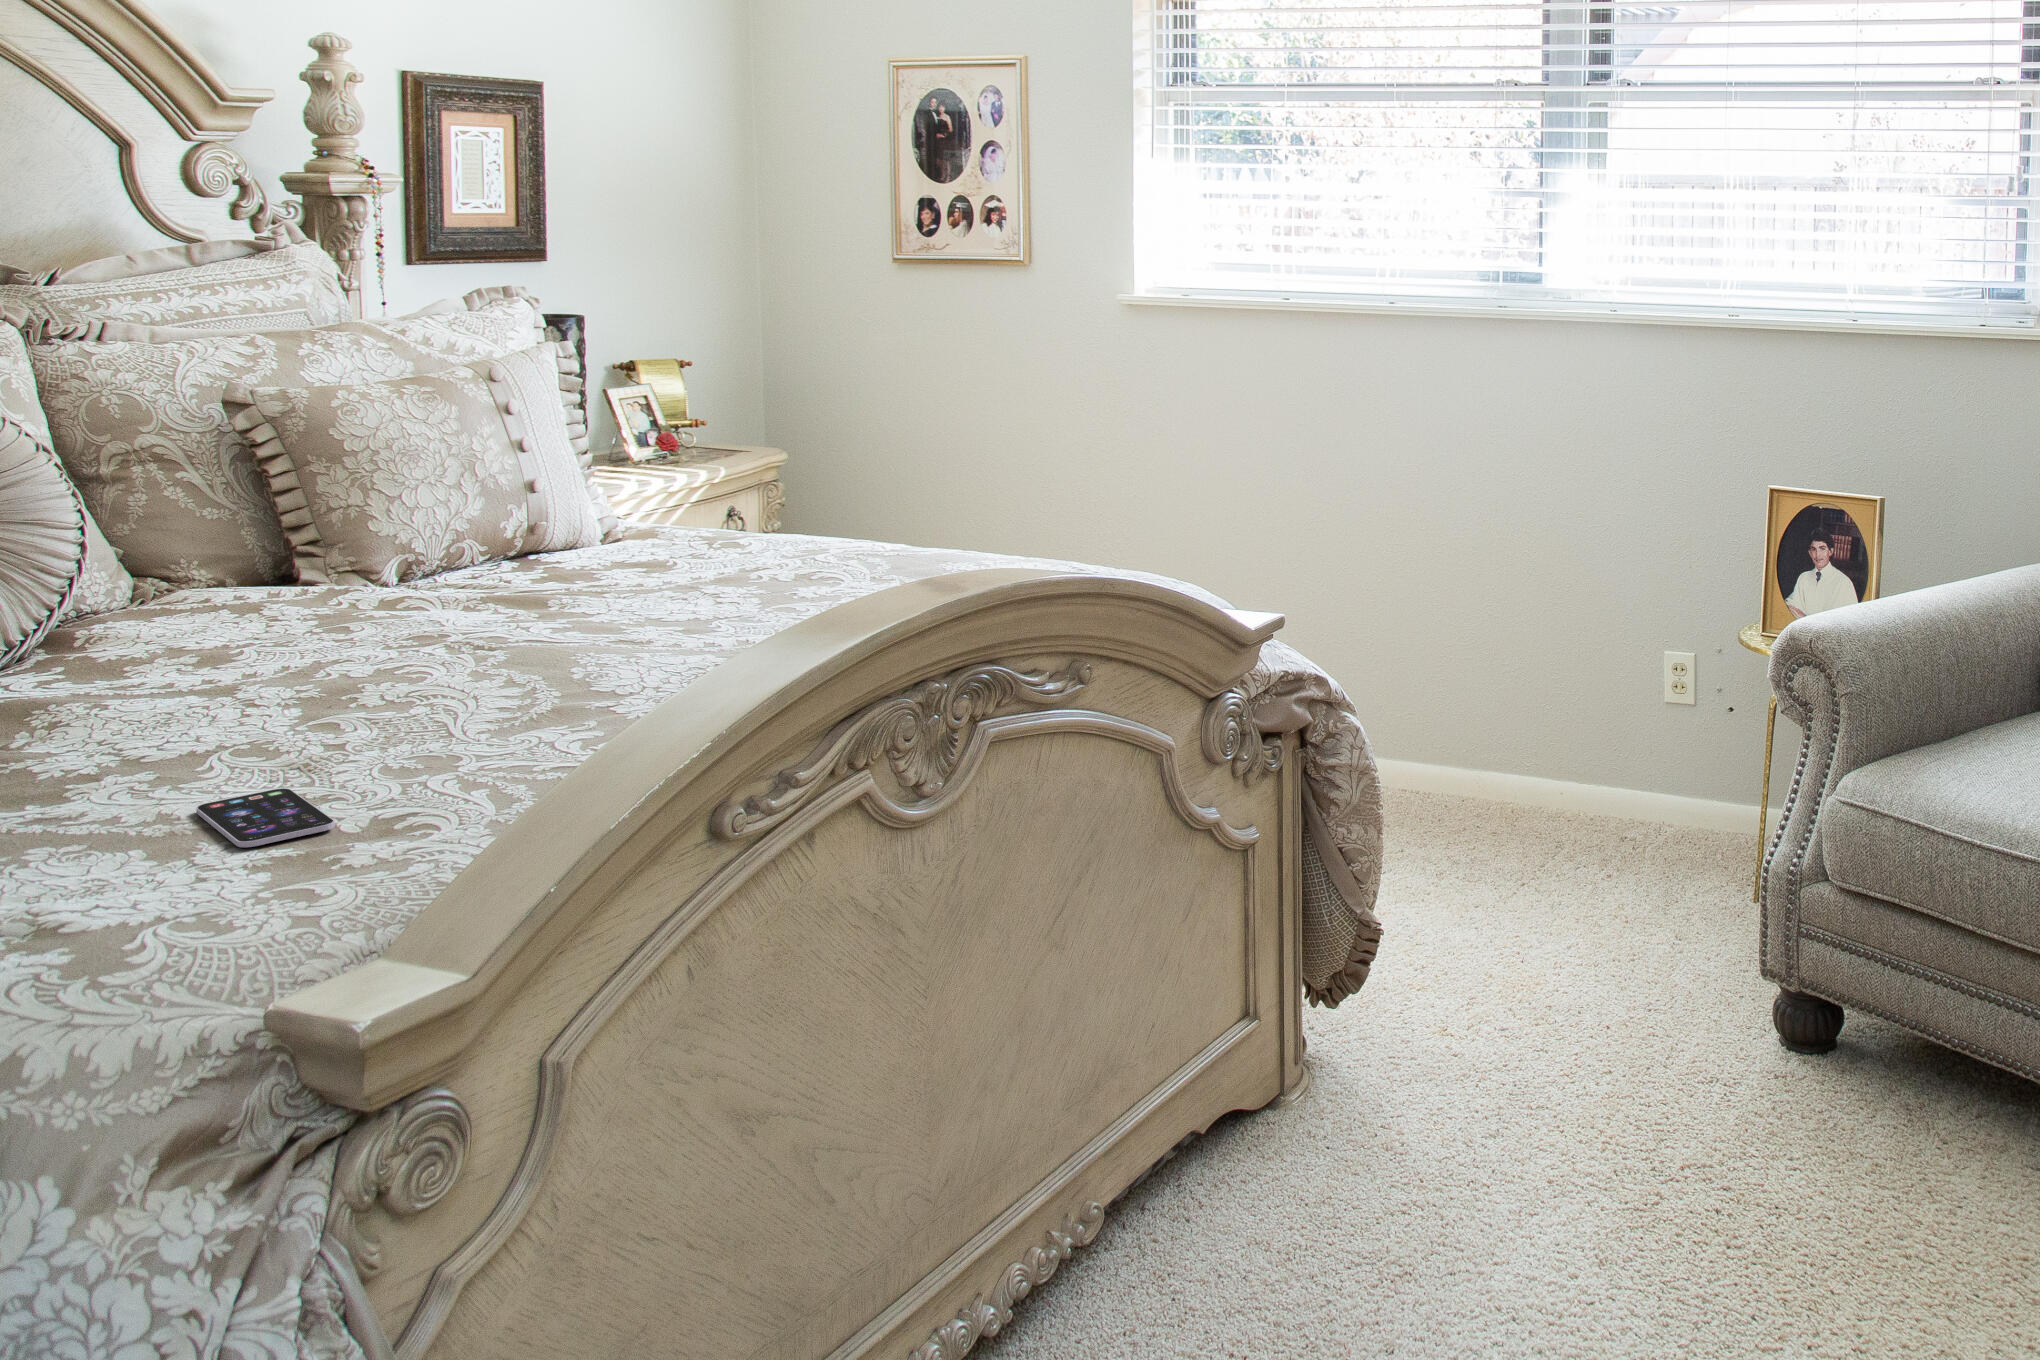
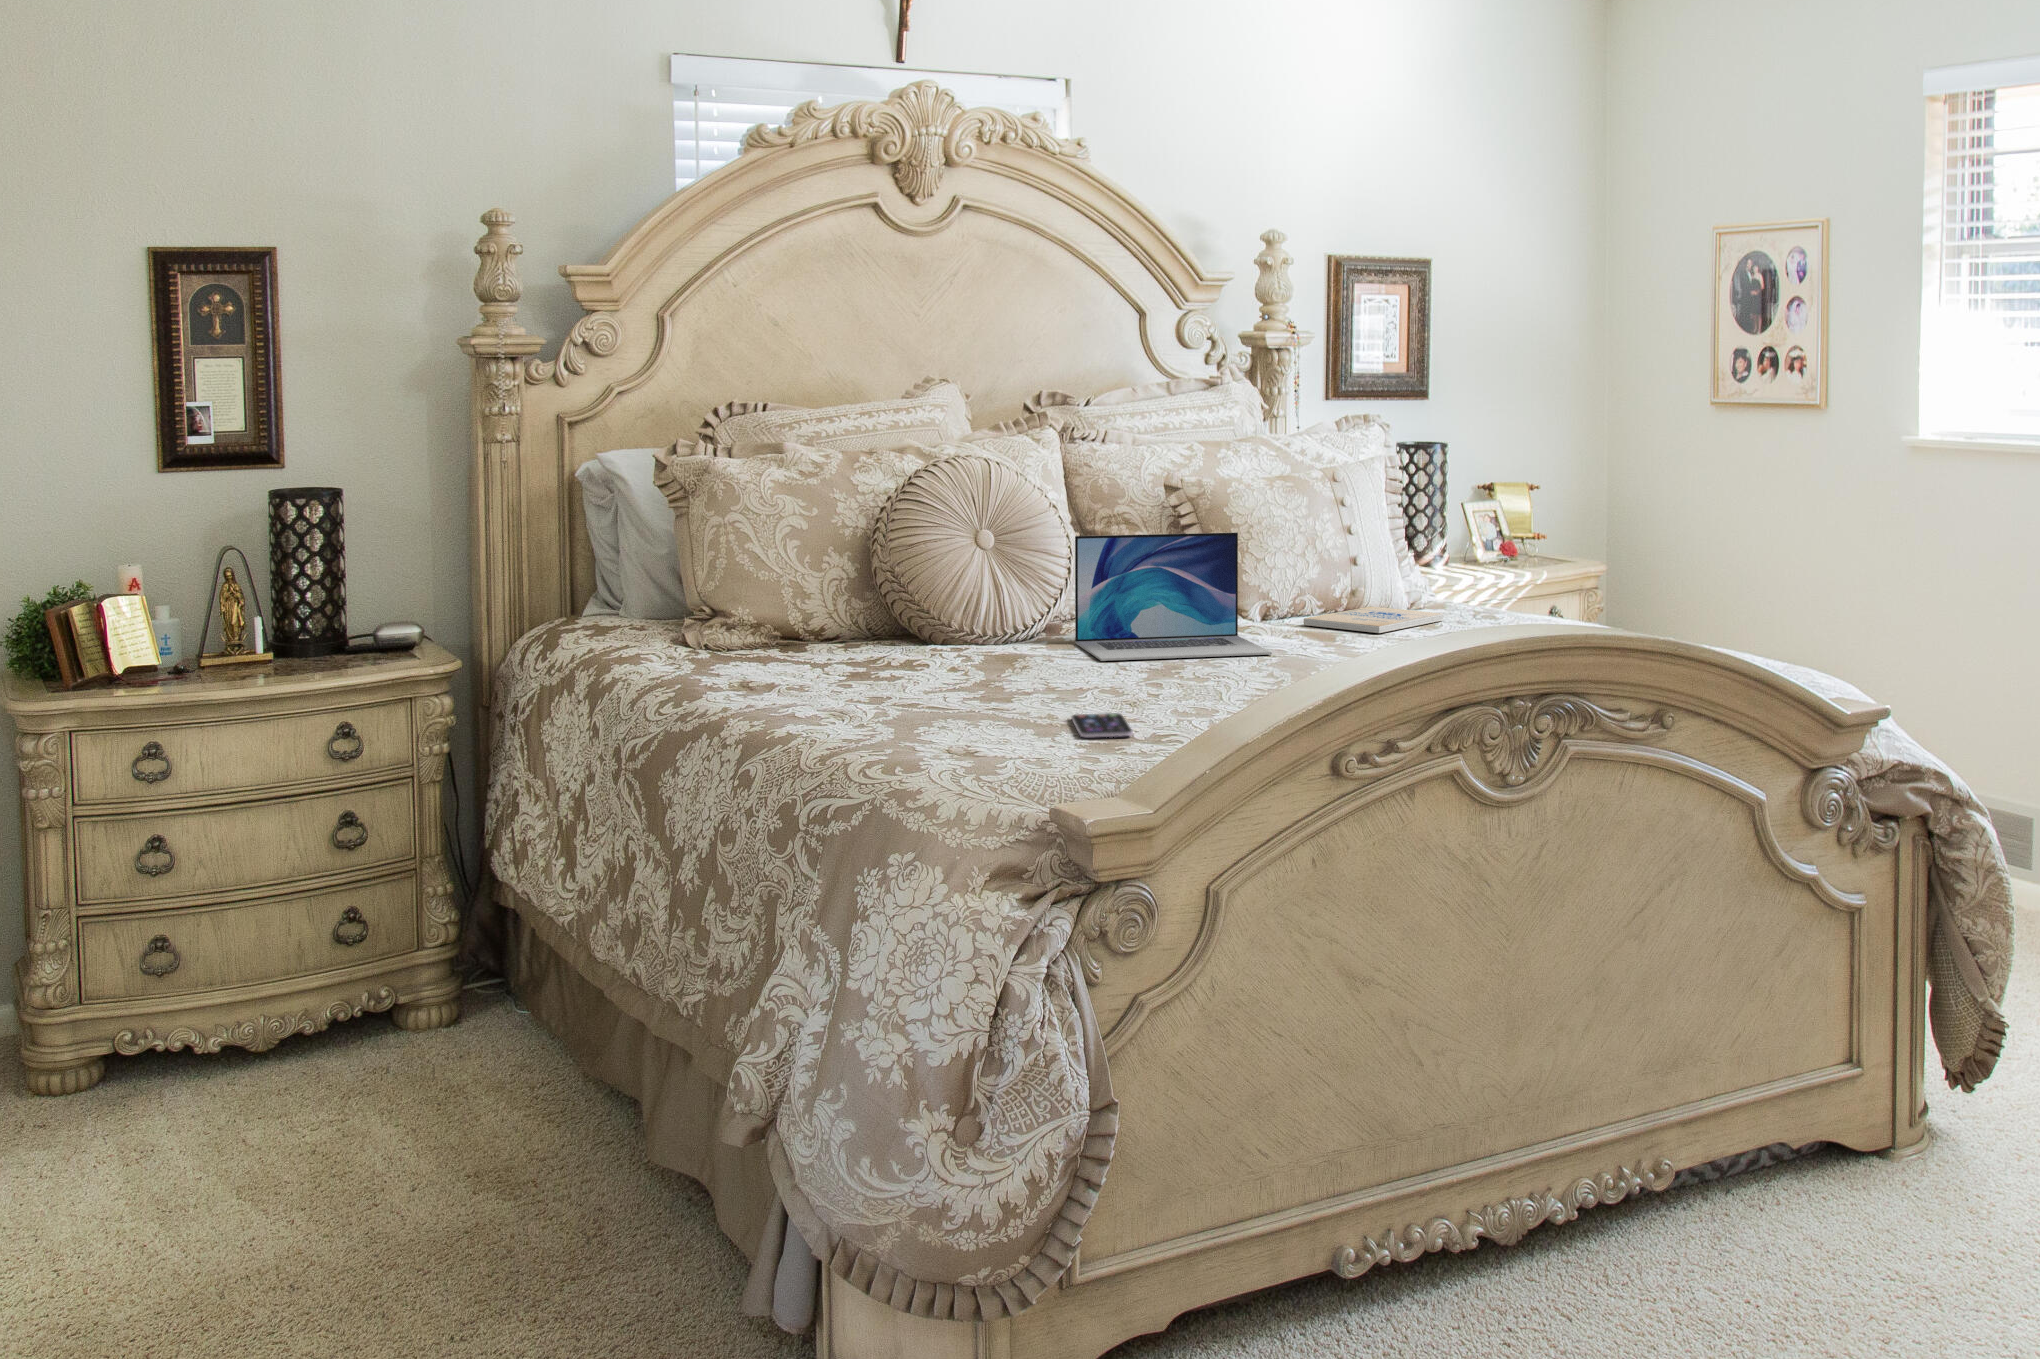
laptop: none [99,467,463,688] -> present [1075,532,1272,661]
book: none [474,544,668,583] -> present [1303,606,1443,633]

